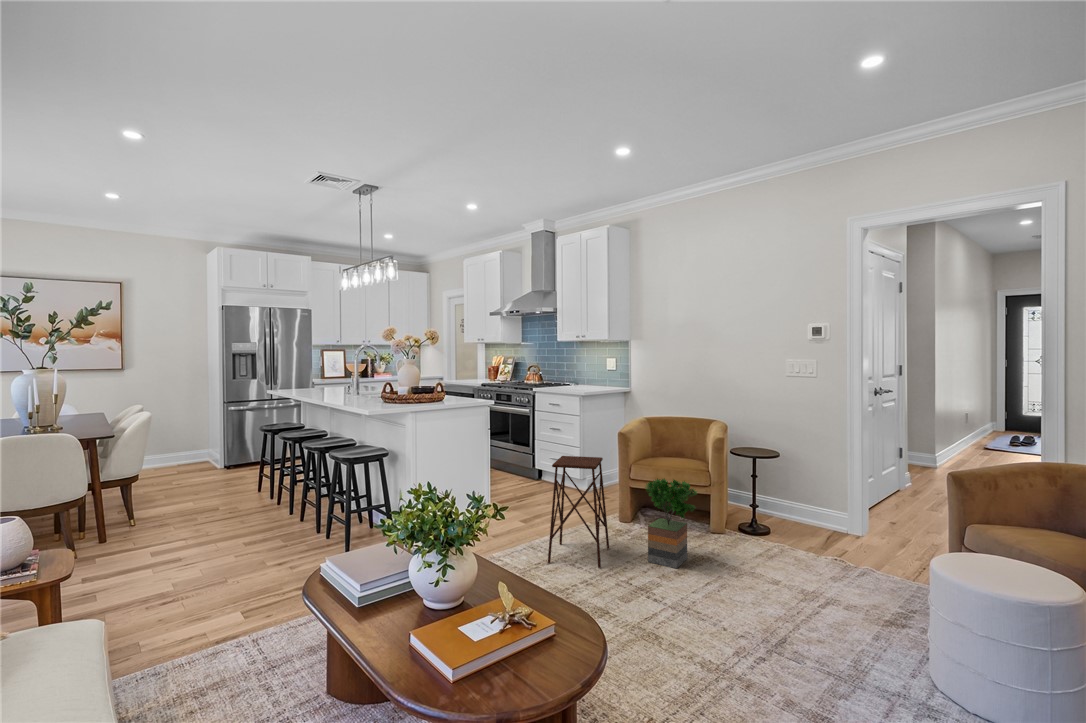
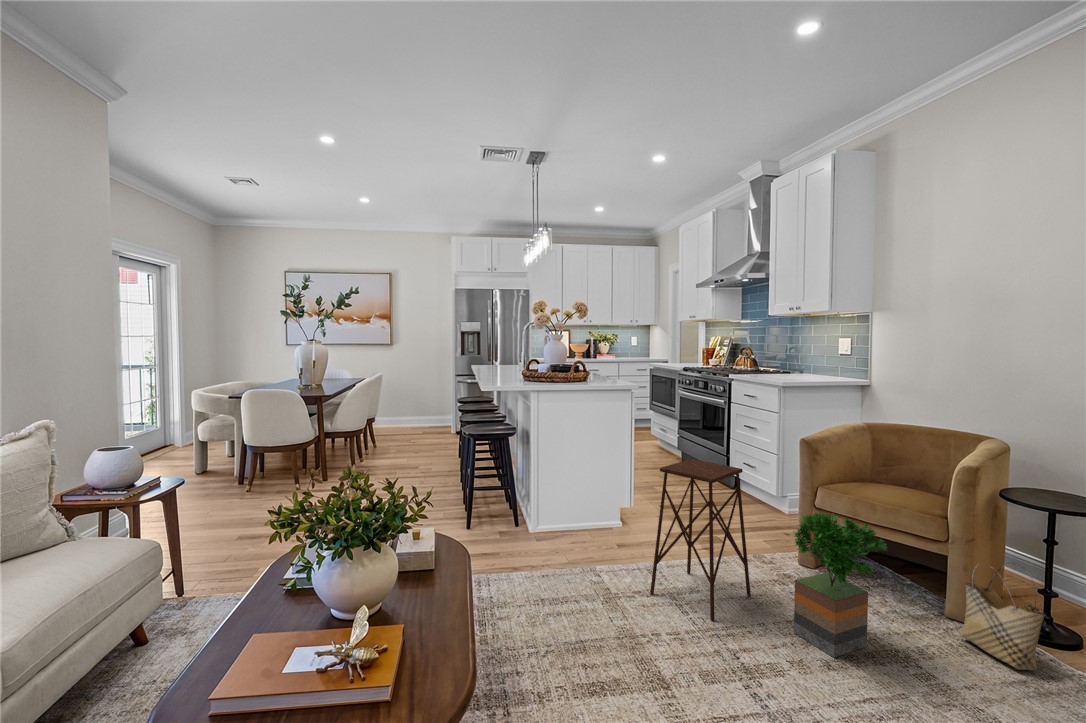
woven basket: none [724,491,764,549] -> present [960,563,1045,670]

